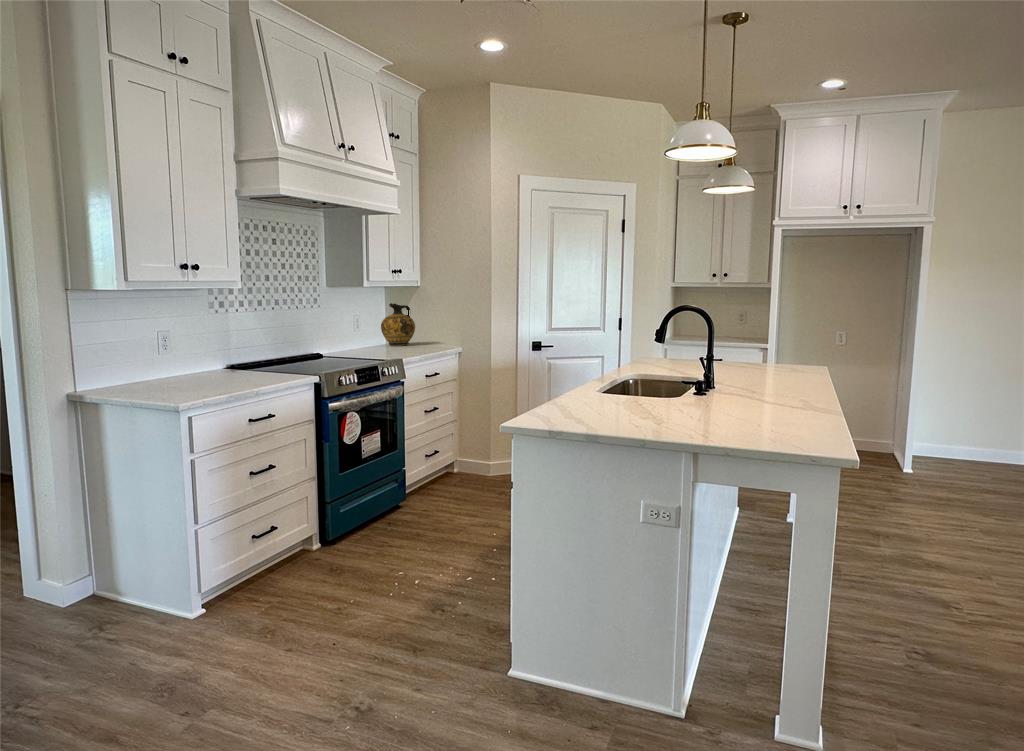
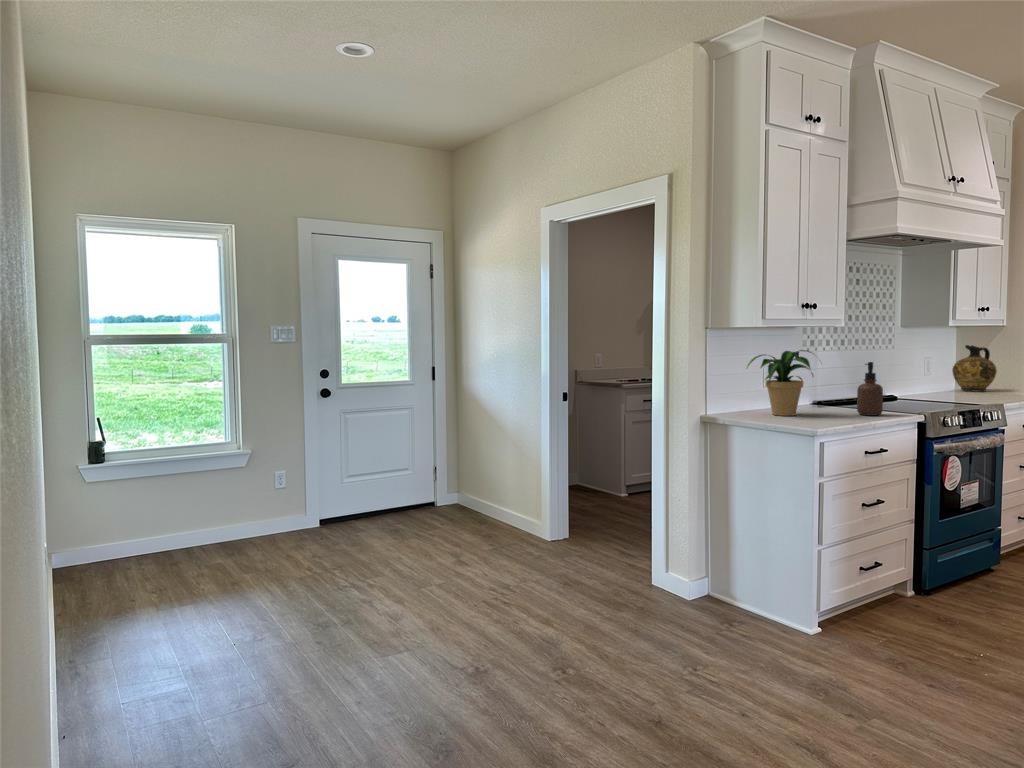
potted plant: none [119,314,205,387] -> present [747,350,813,416]
soap dispenser: none [248,325,274,380] -> present [857,362,883,416]

